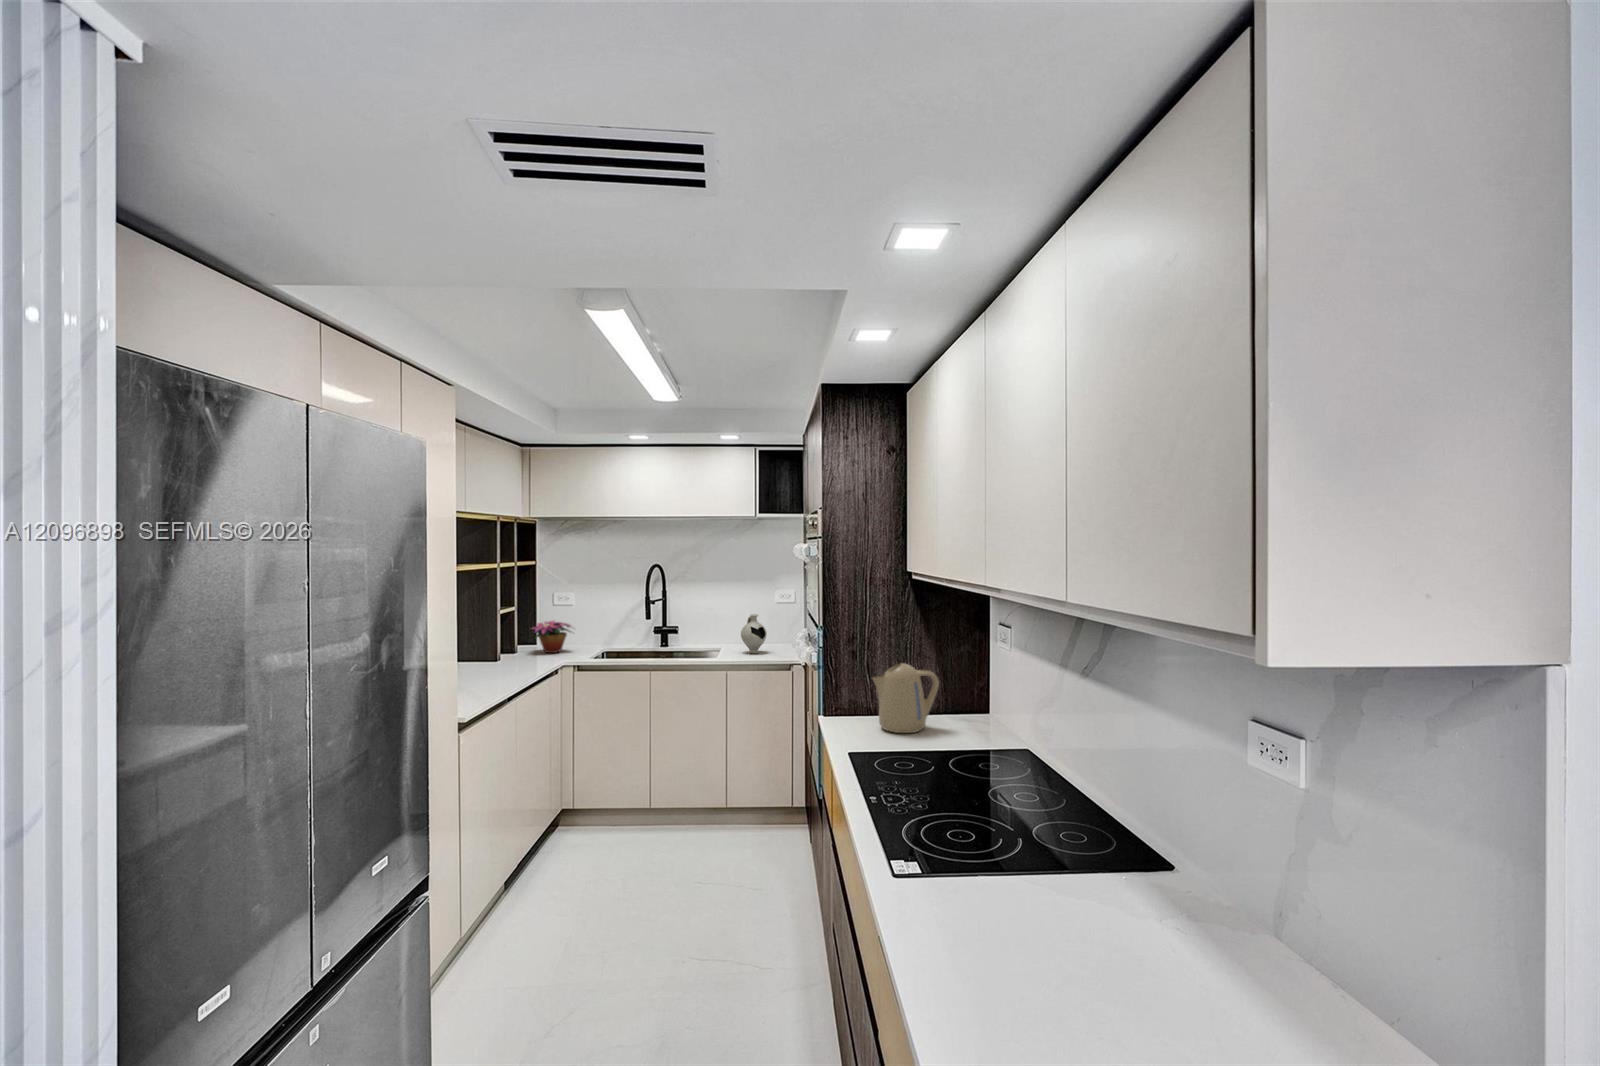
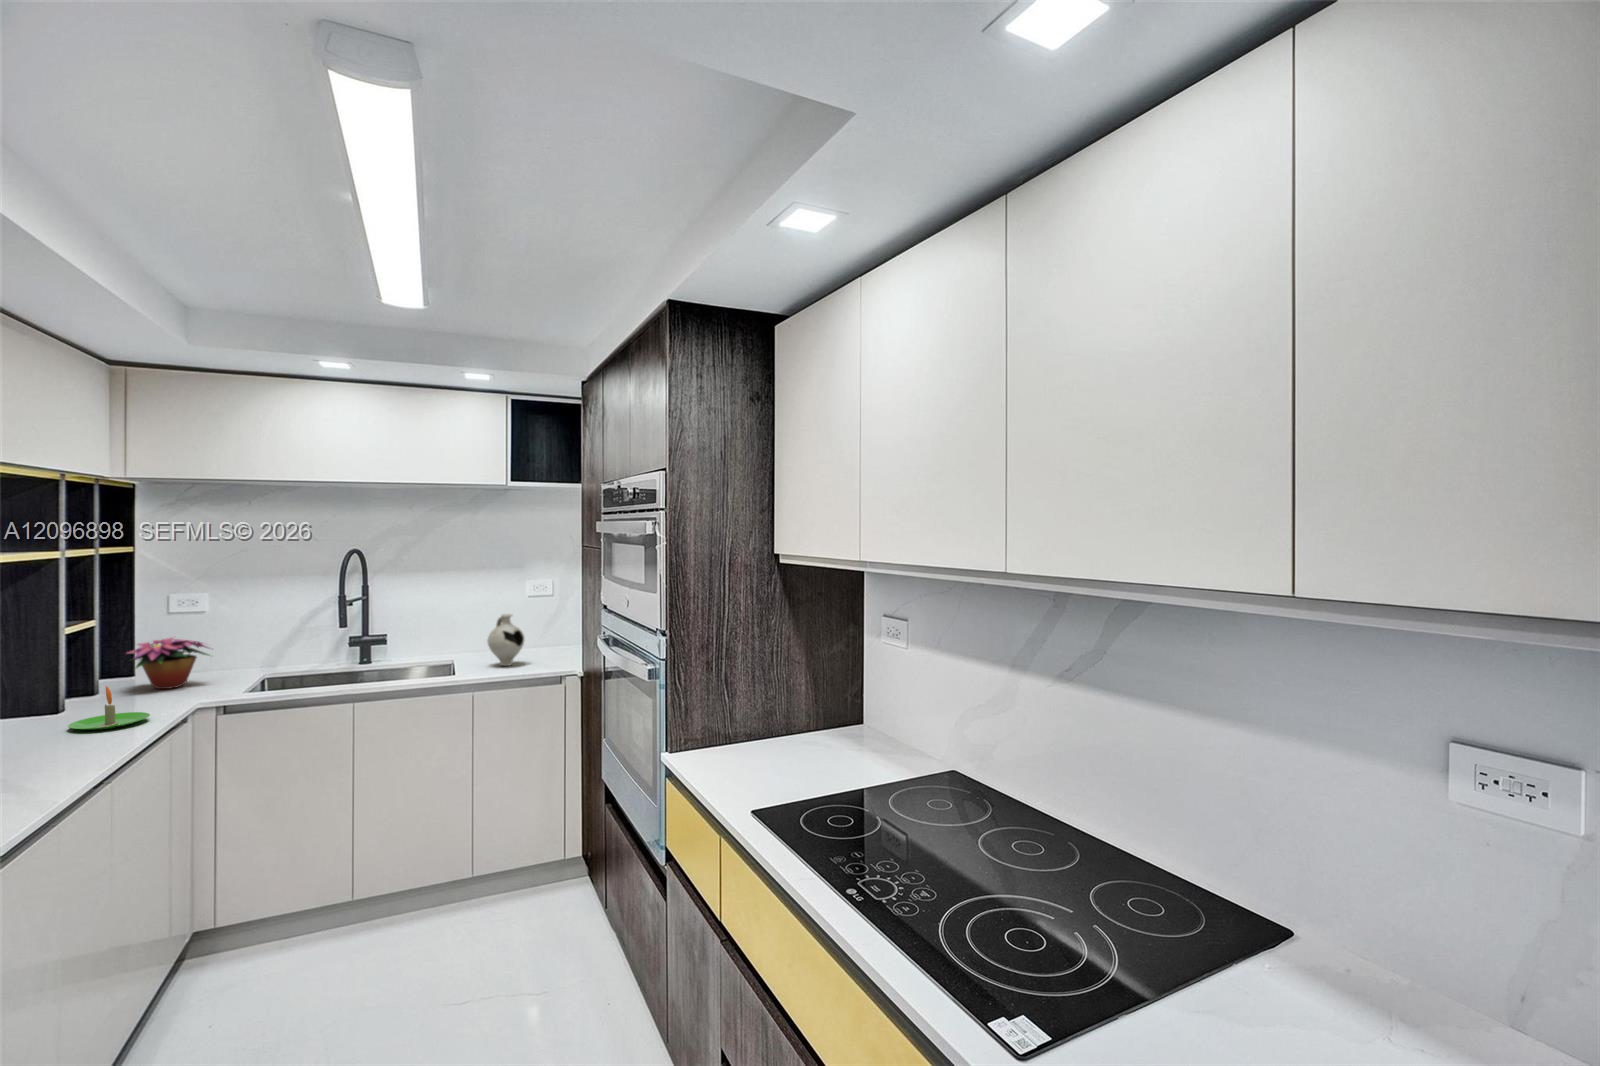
candle: none [498,647,537,673] -> present [68,686,150,730]
kettle: present [872,663,939,733] -> none [739,673,820,763]

